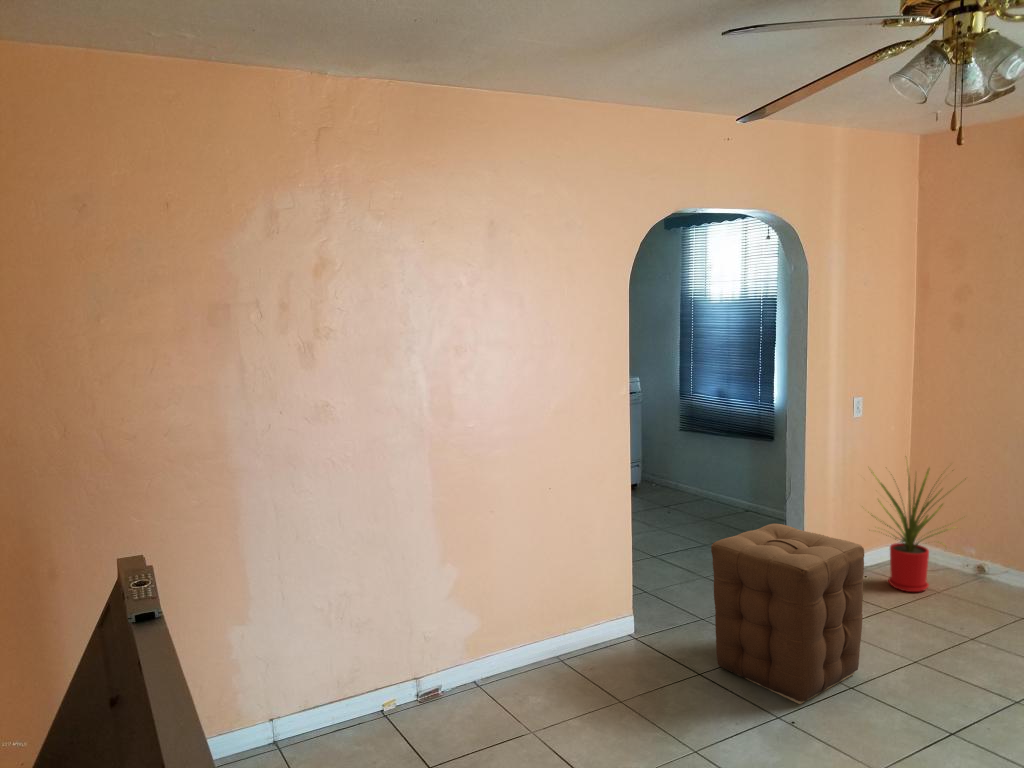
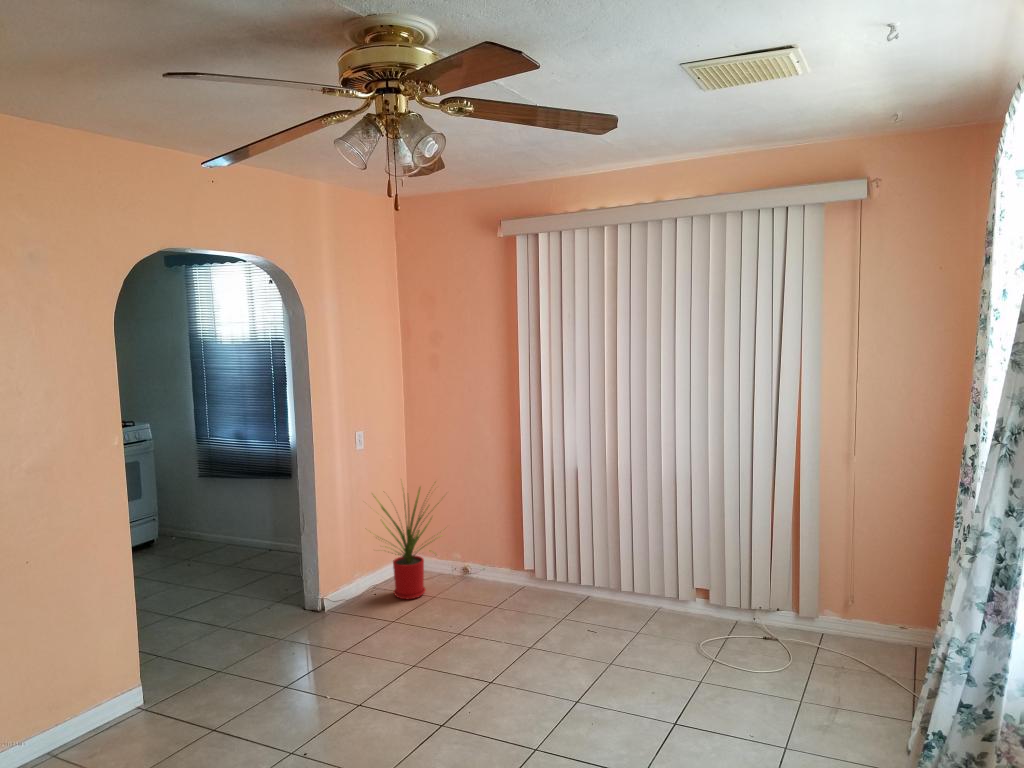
ottoman: present [711,524,864,704] -> none [214,565,366,743]

